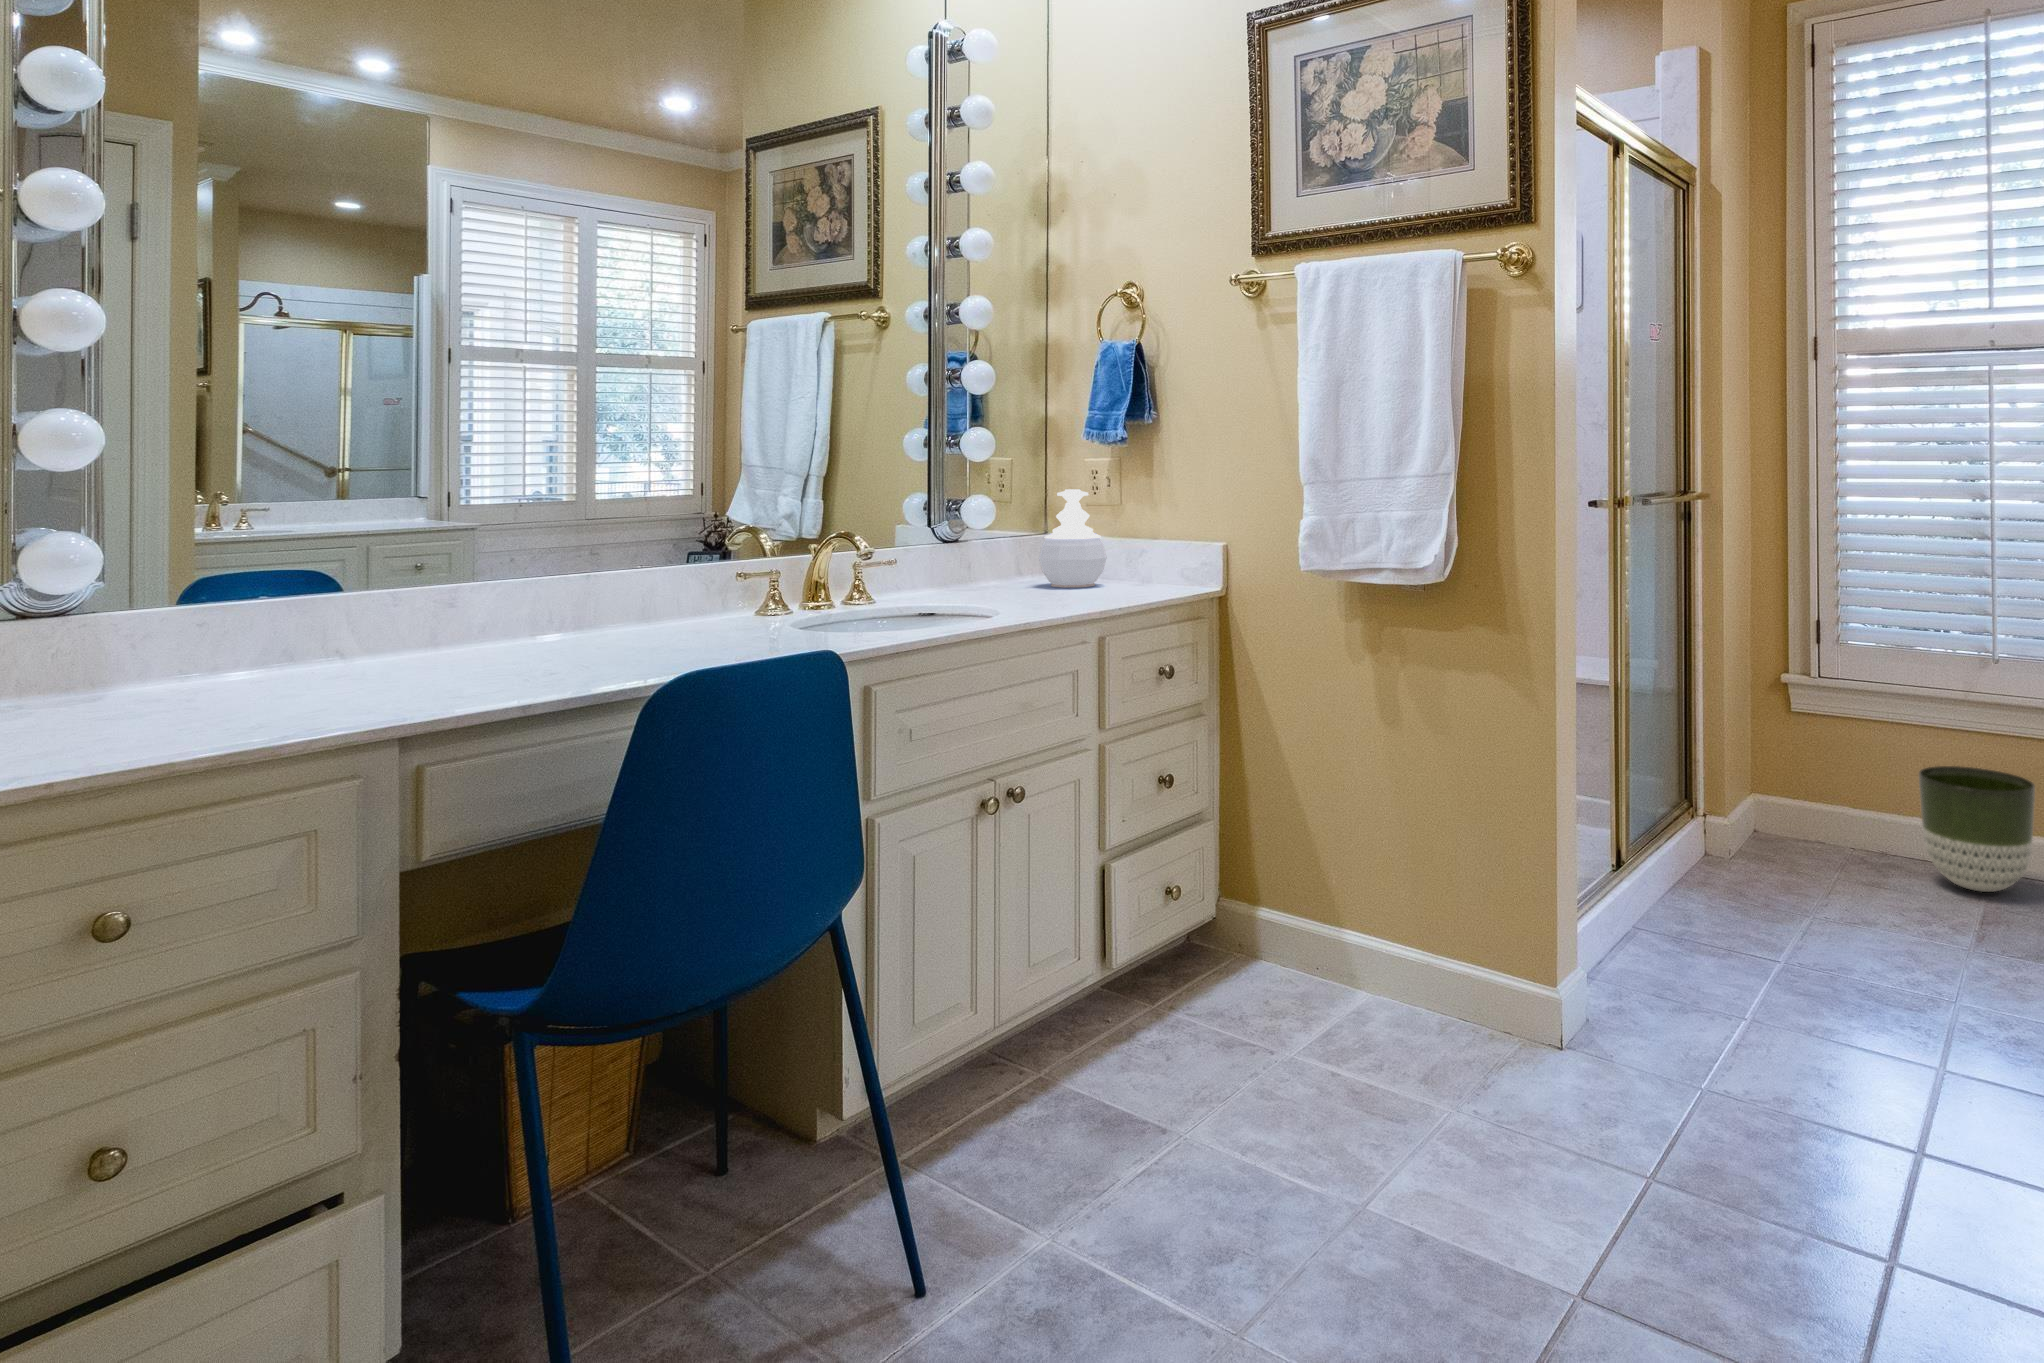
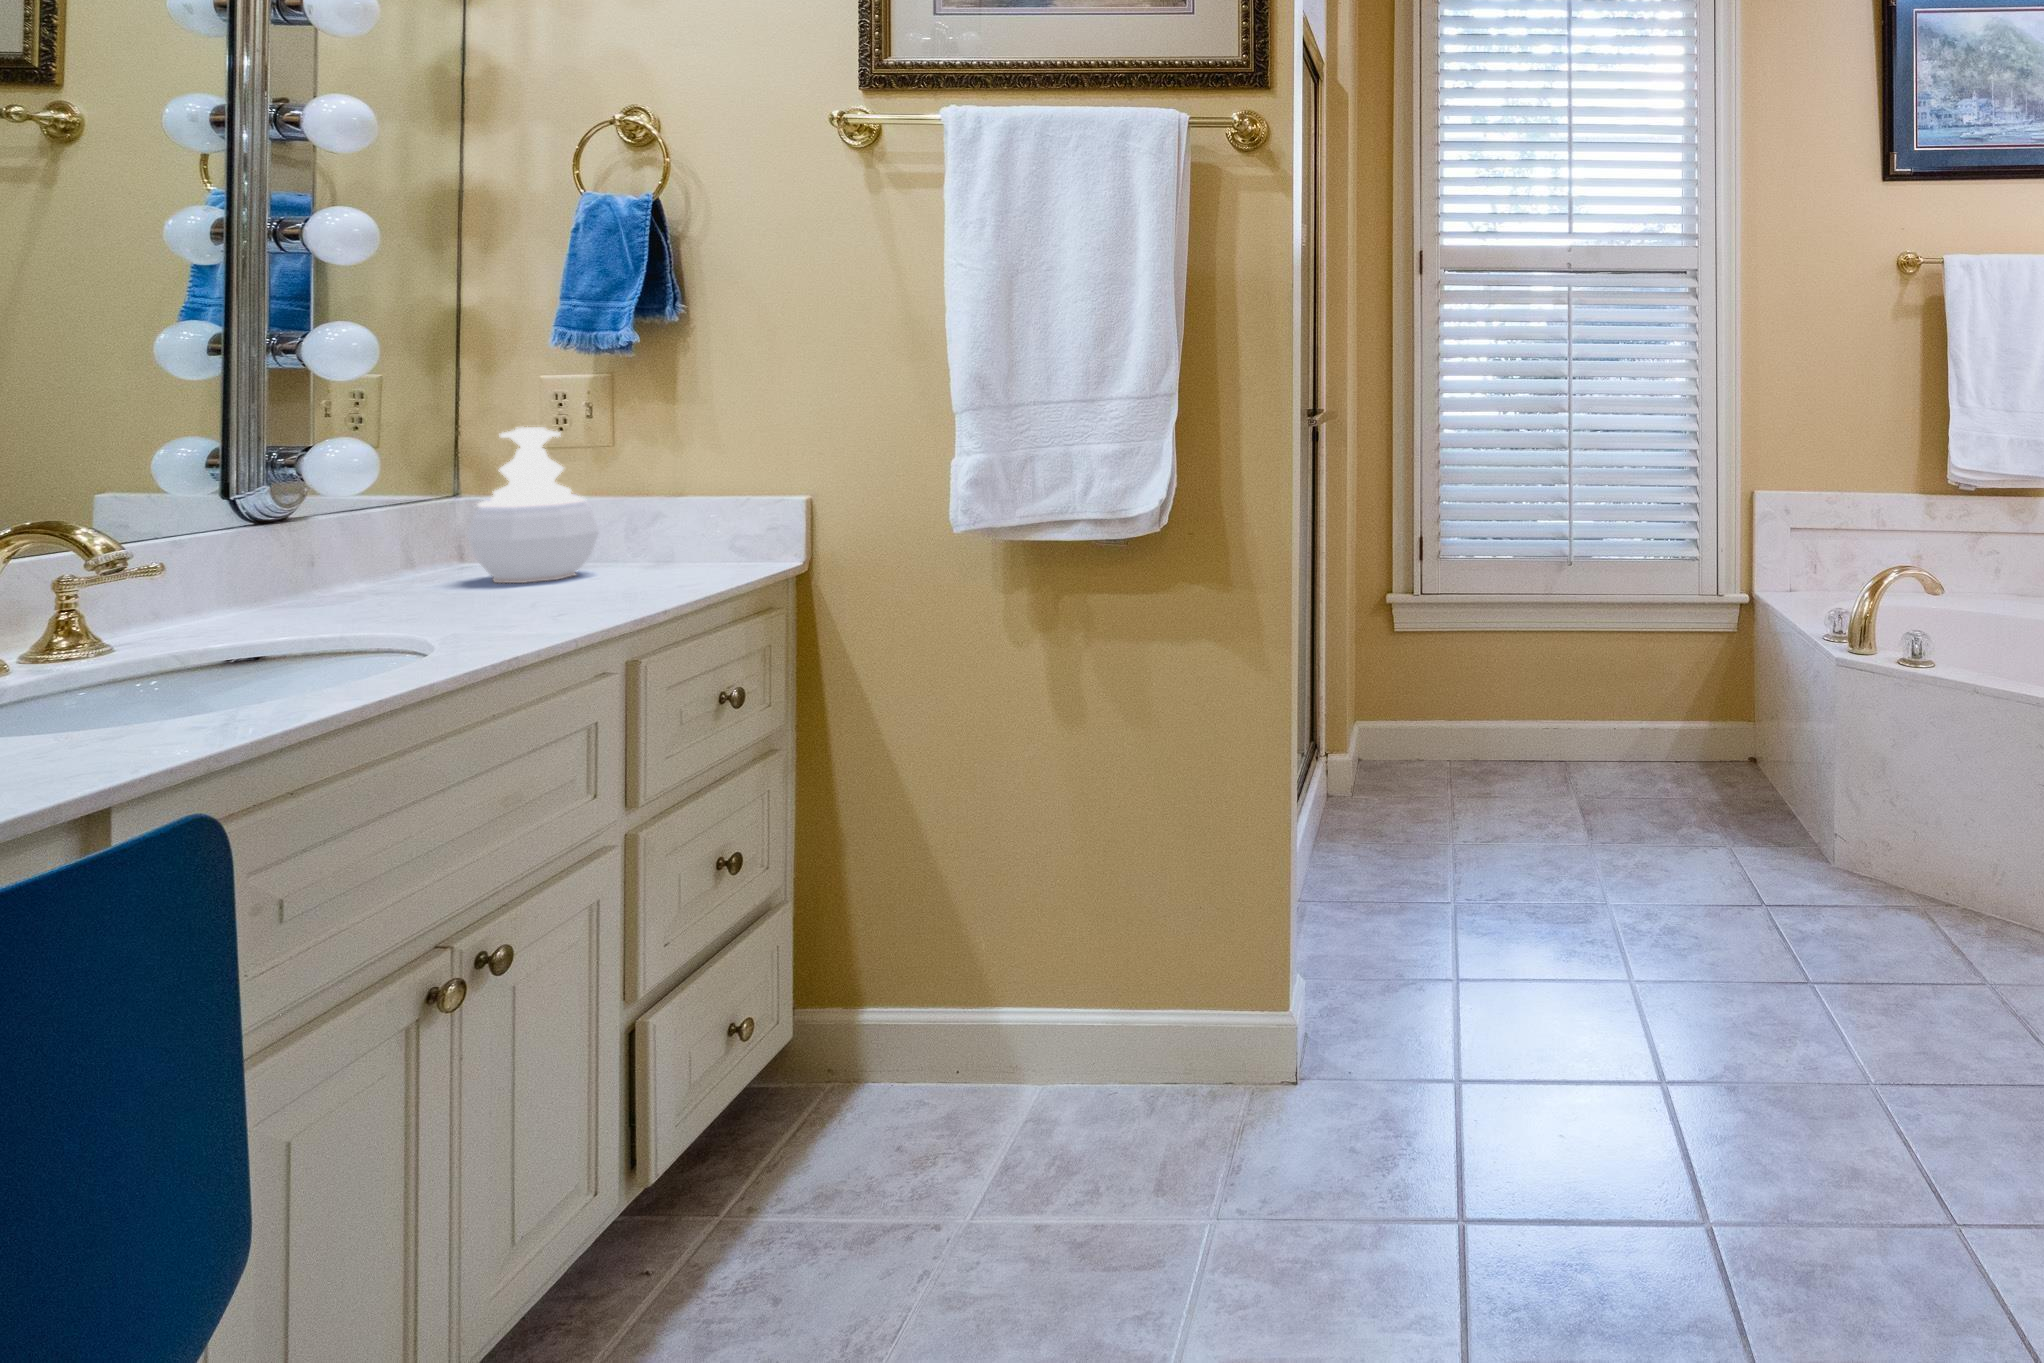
planter: present [1919,766,2035,892] -> none [1509,665,1601,778]

